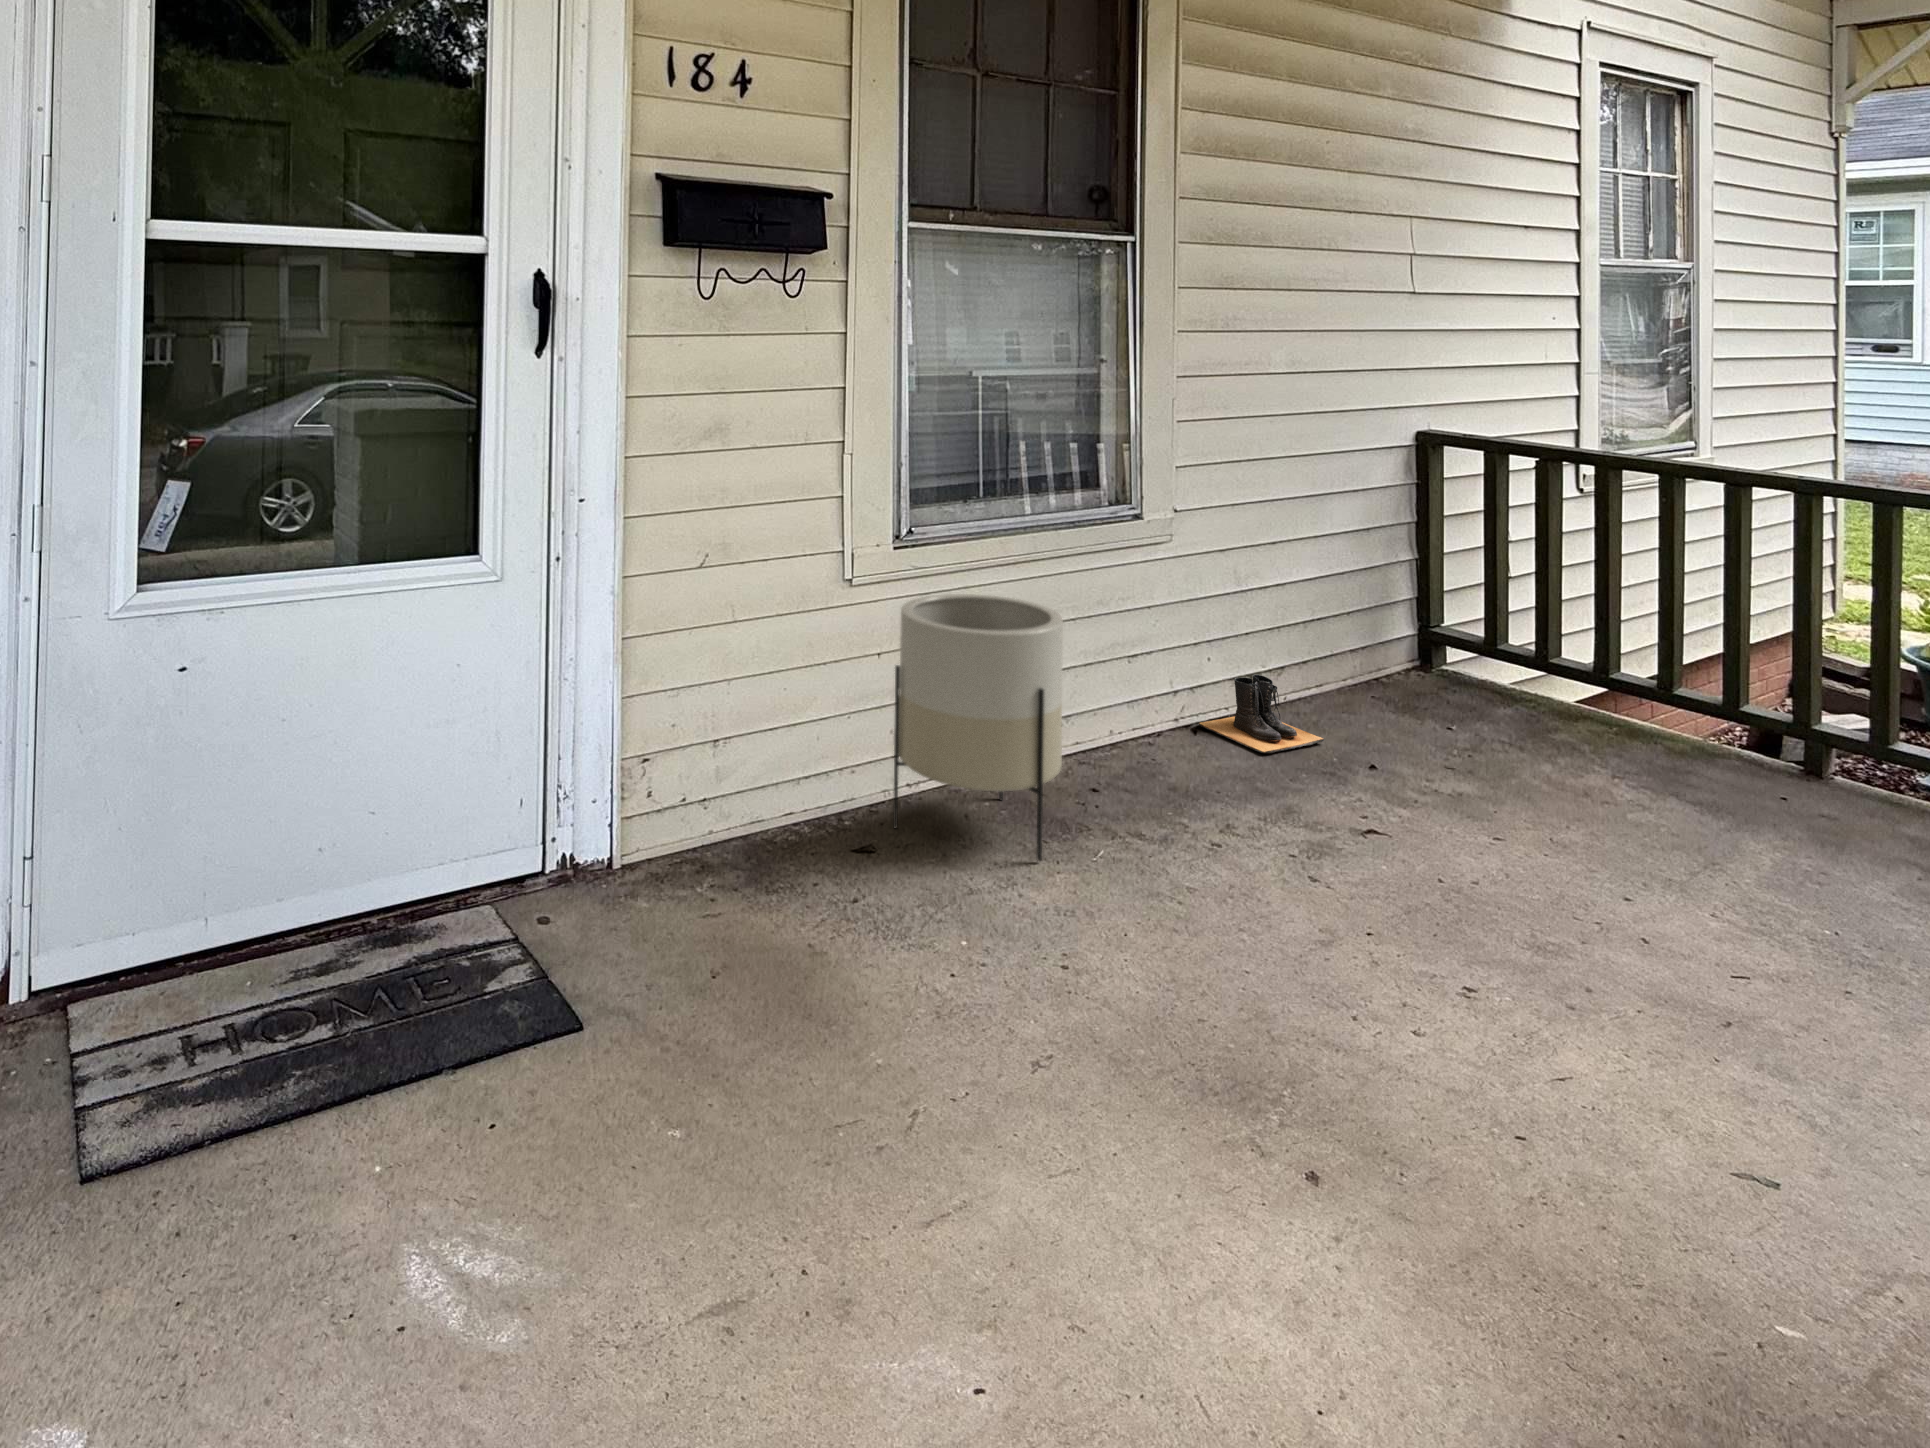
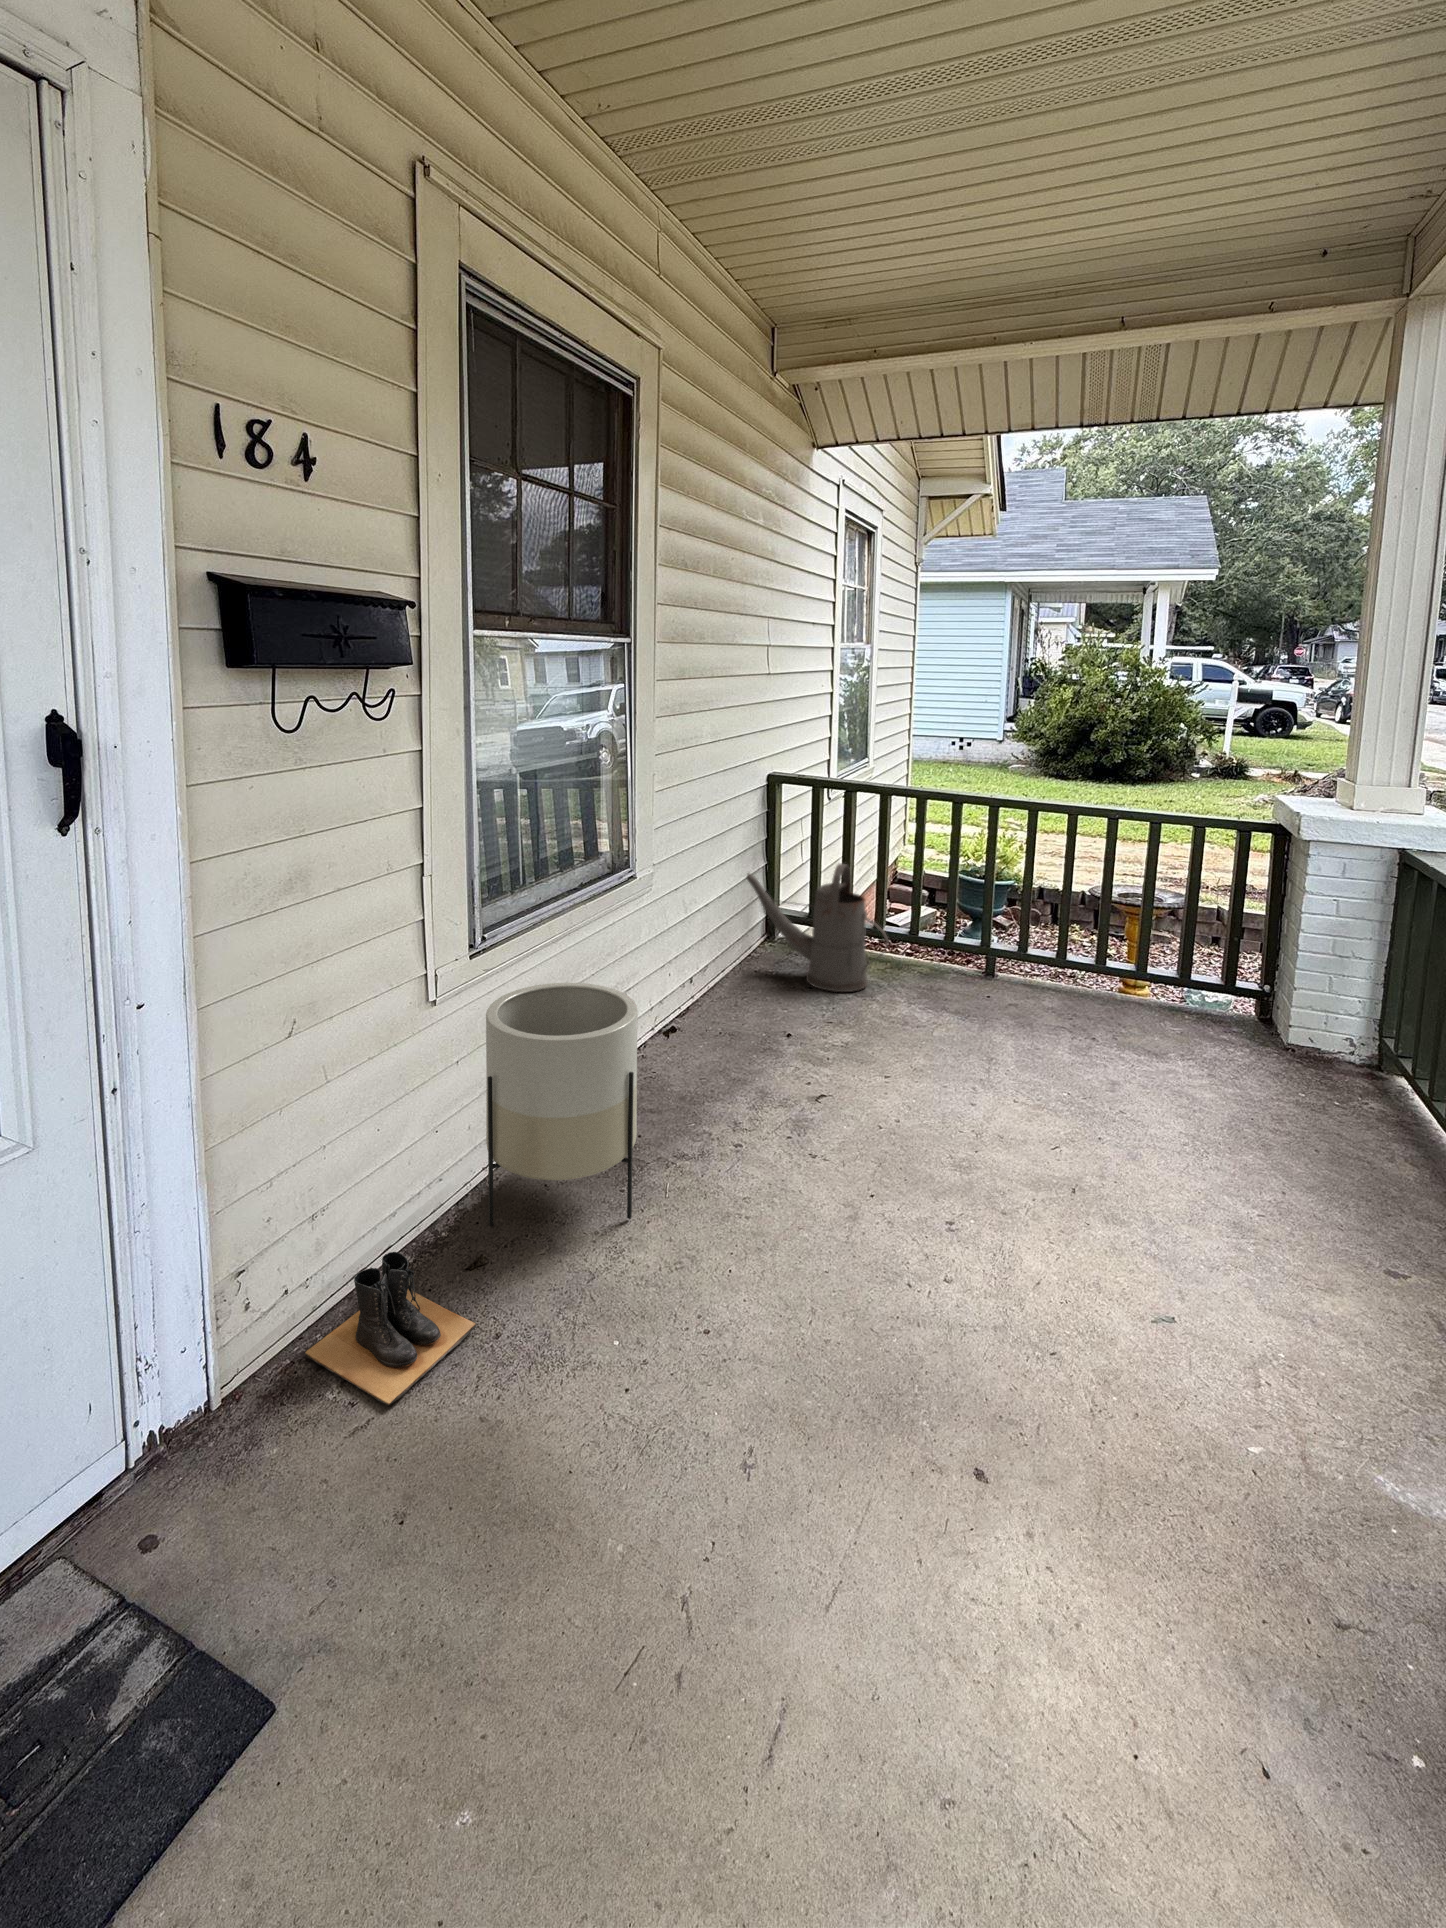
watering can: none [1359,551,1578,740] -> present [746,864,888,992]
boots: present [1199,675,1324,753] -> present [305,1252,476,1406]

